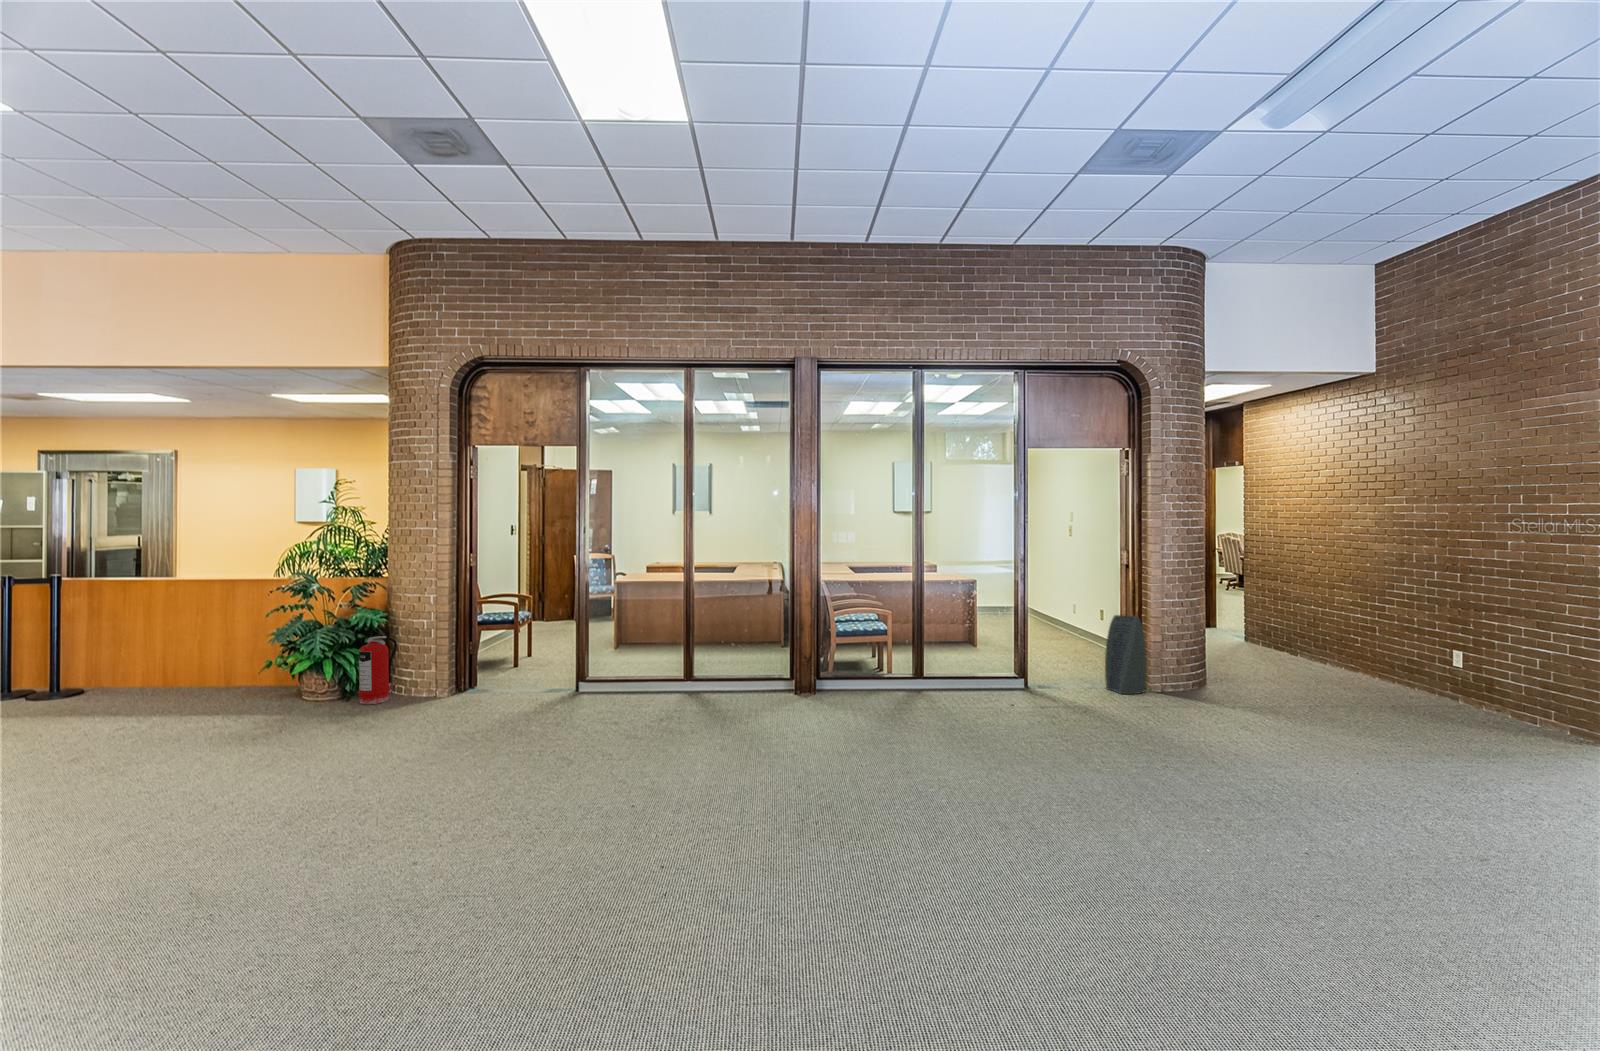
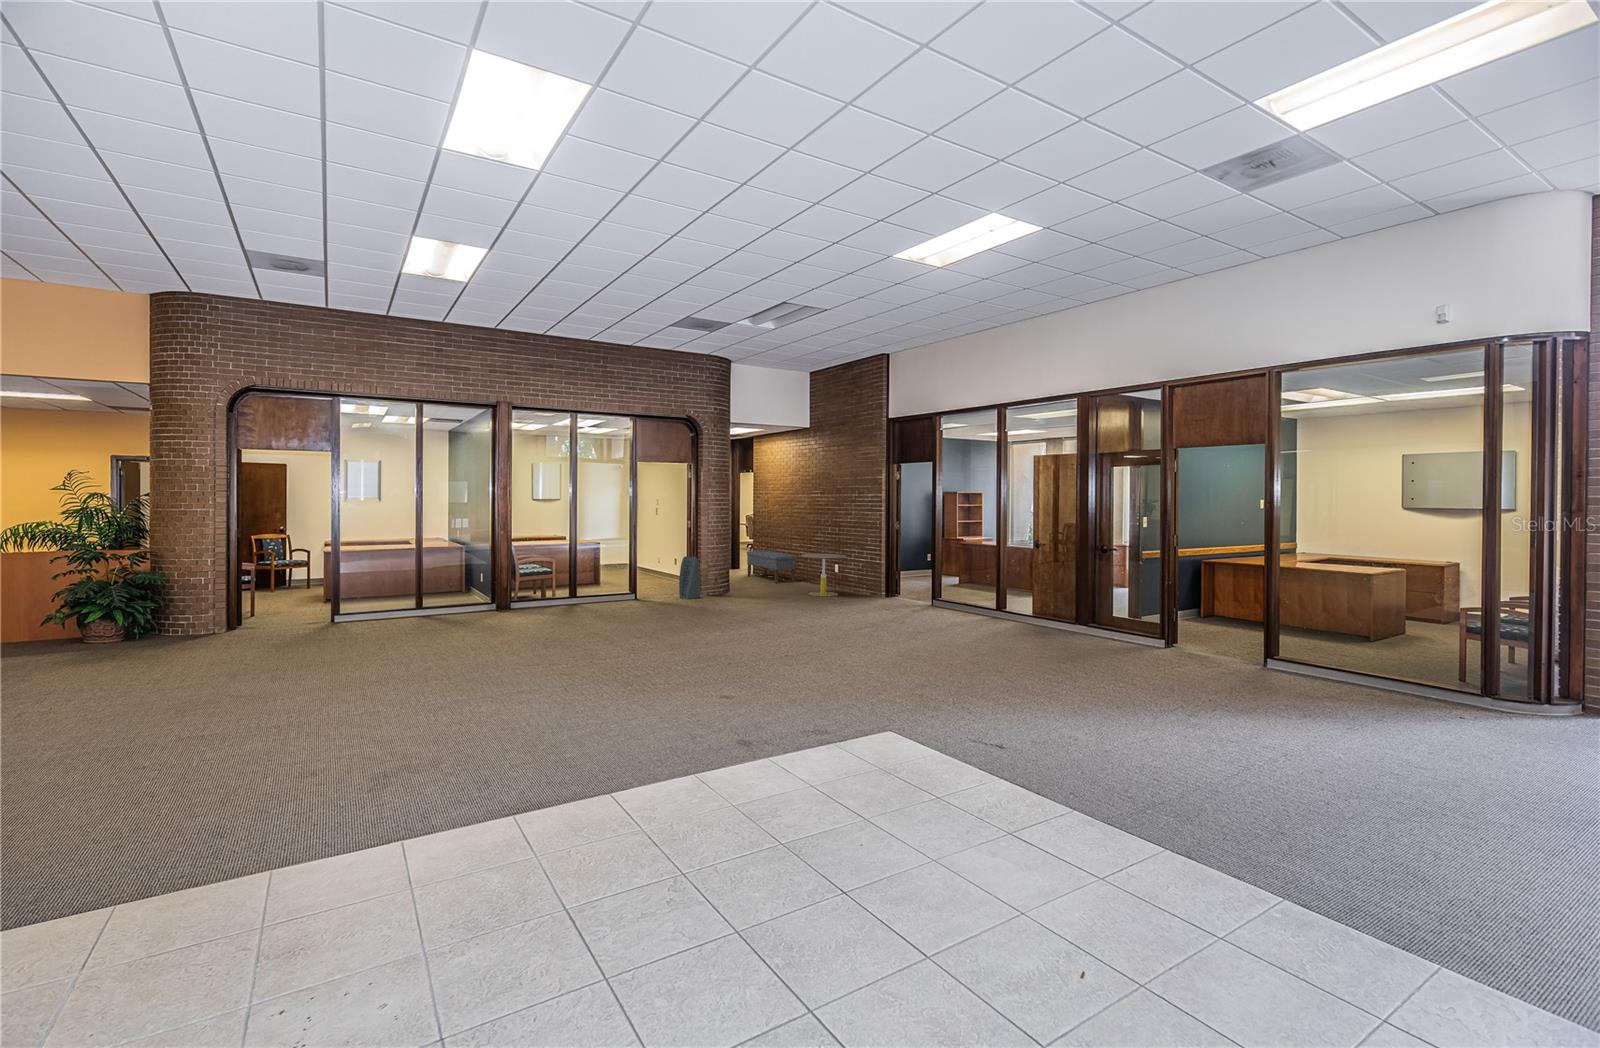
bench: none [1227,603,1339,668] -> present [747,550,796,583]
side table: none [1369,620,1496,717] -> present [801,554,847,596]
fire extinguisher: present [358,636,397,704] -> none [150,590,178,641]

